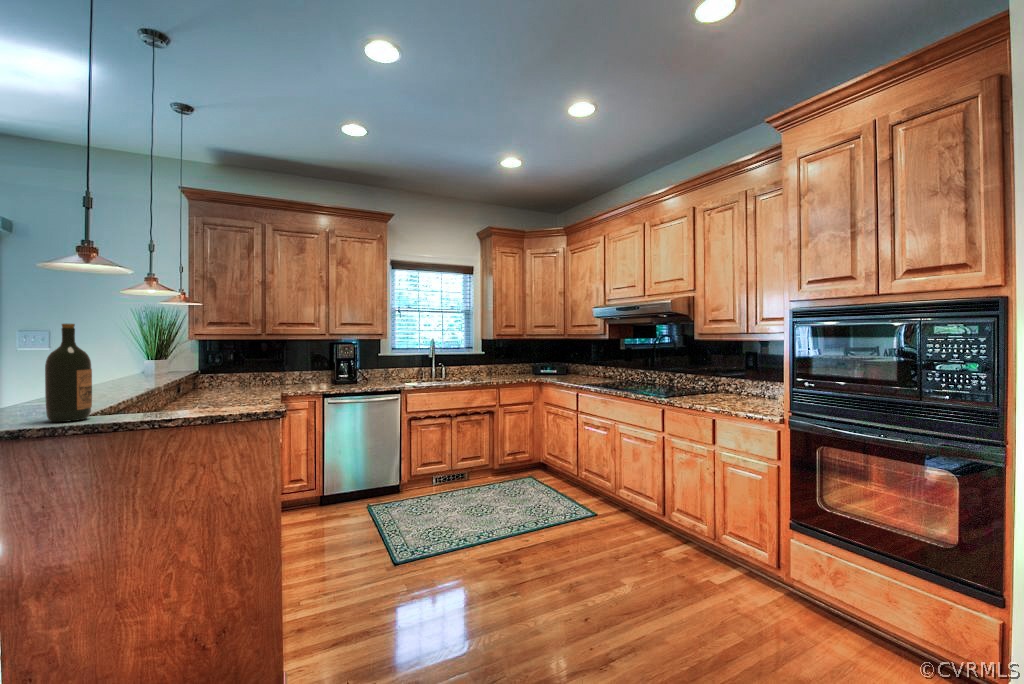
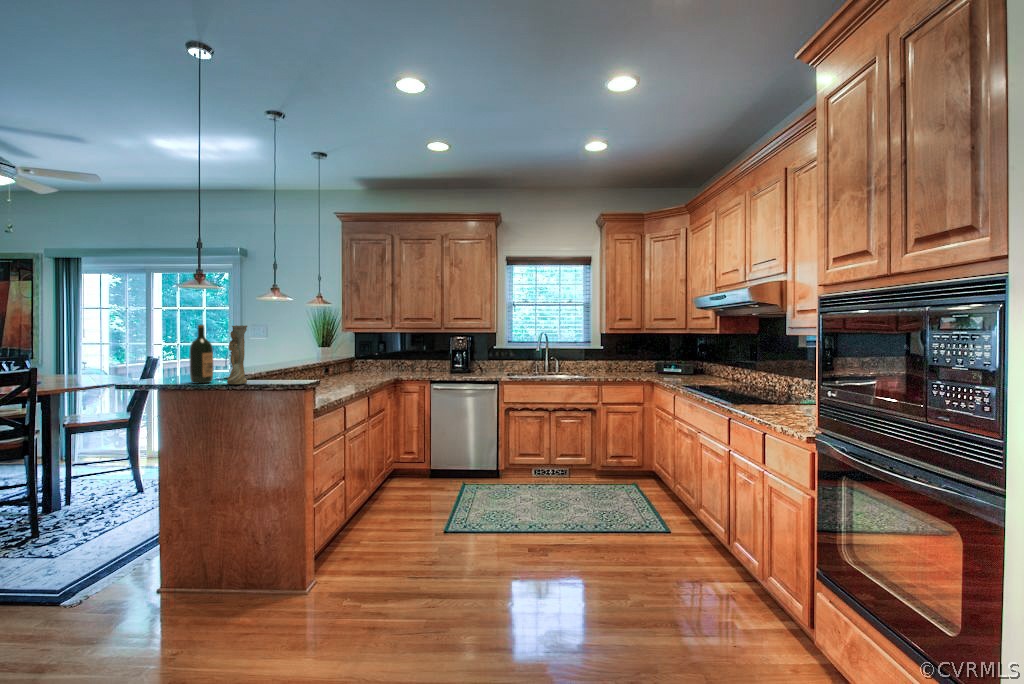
vase: none [128,325,165,418] -> present [227,325,247,384]

